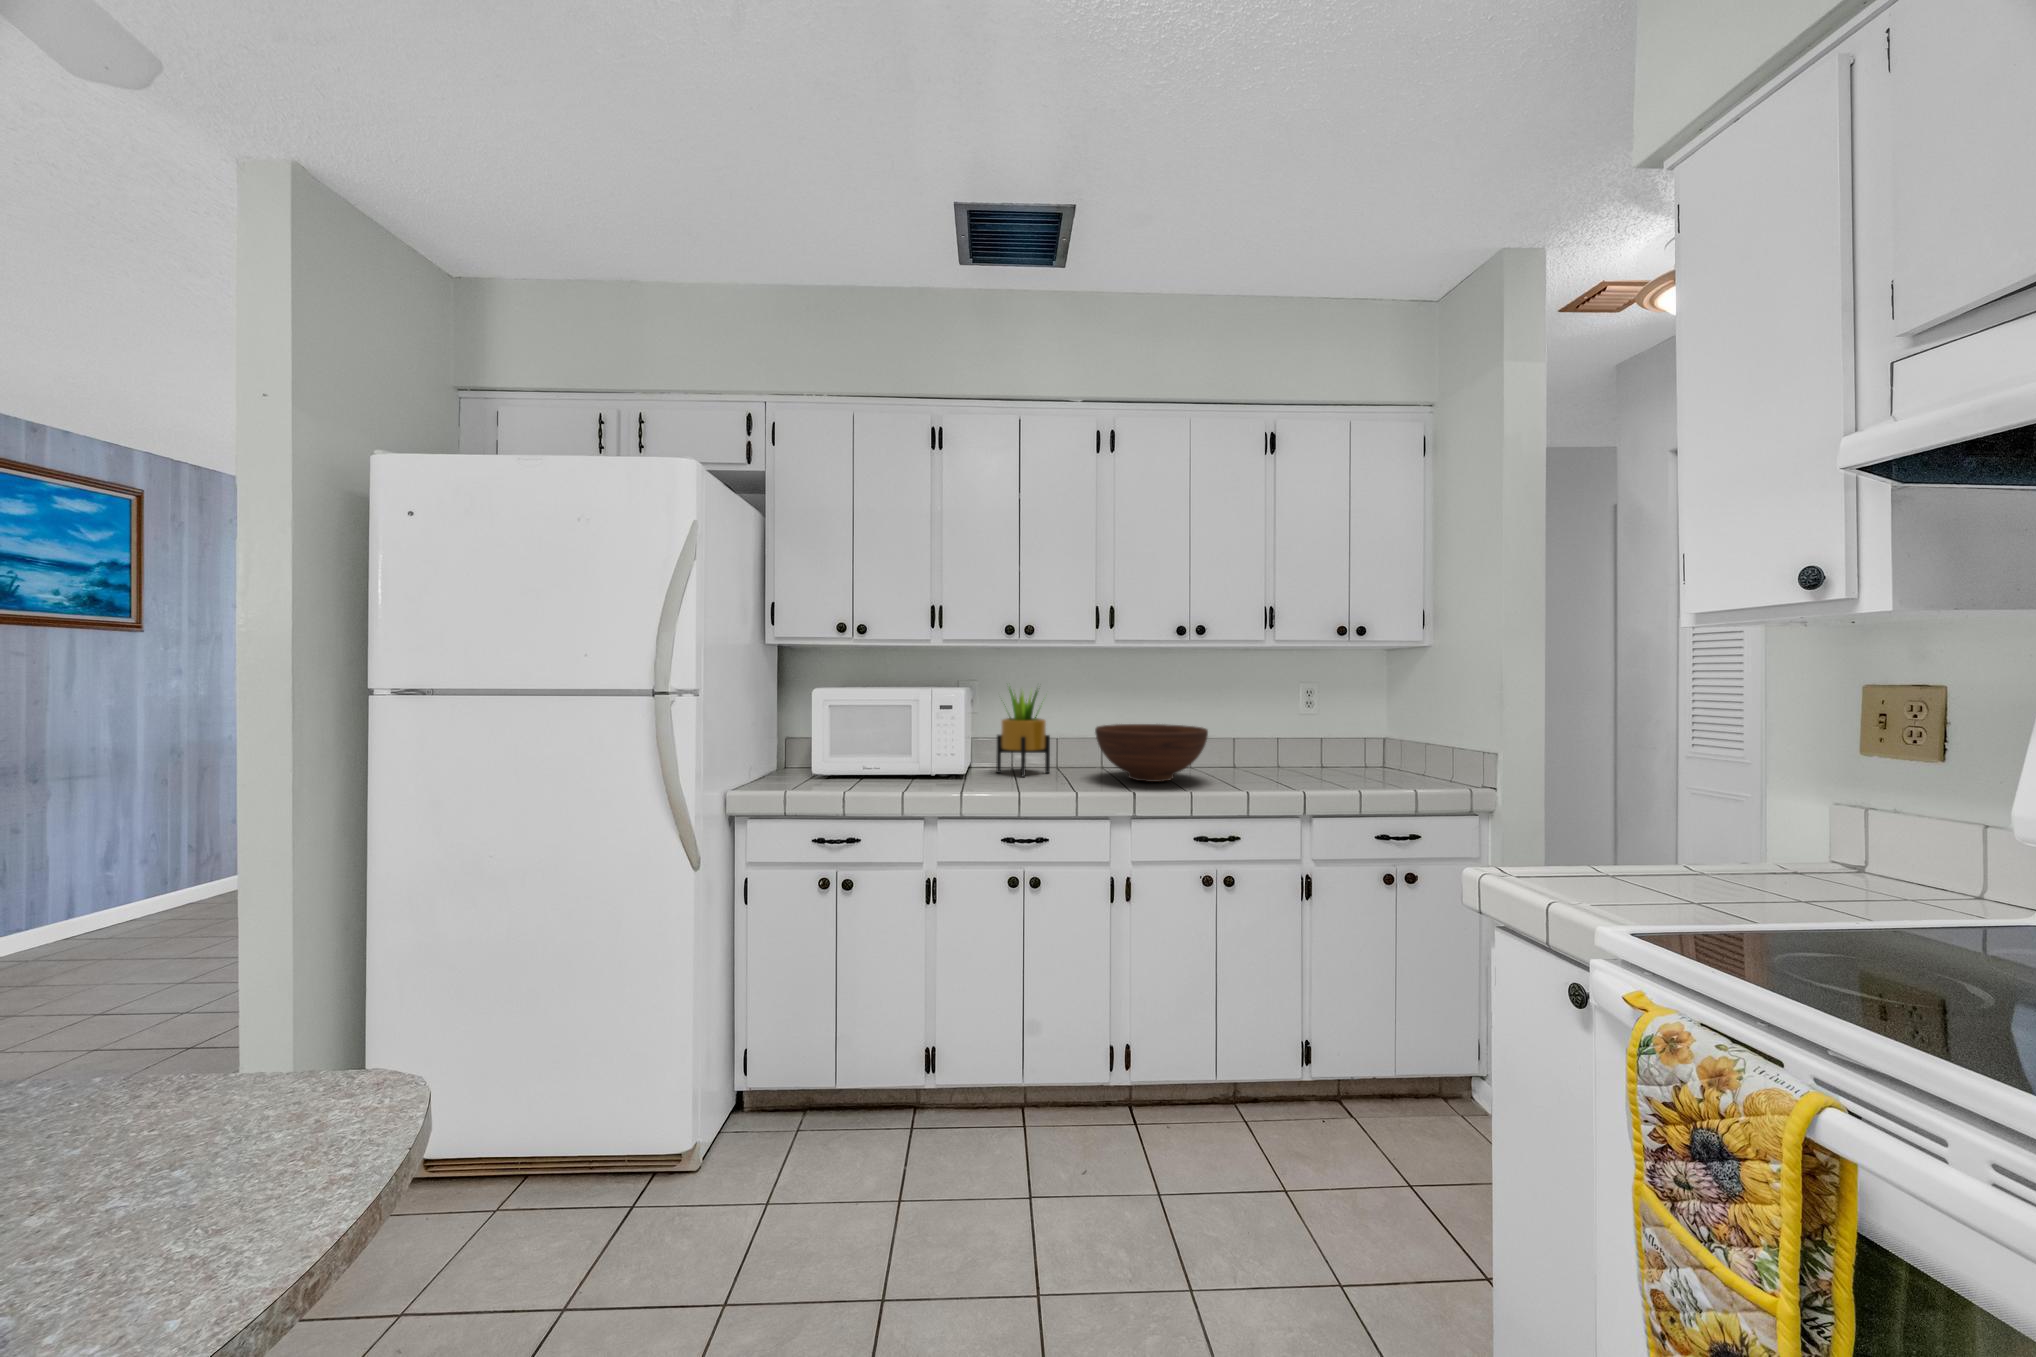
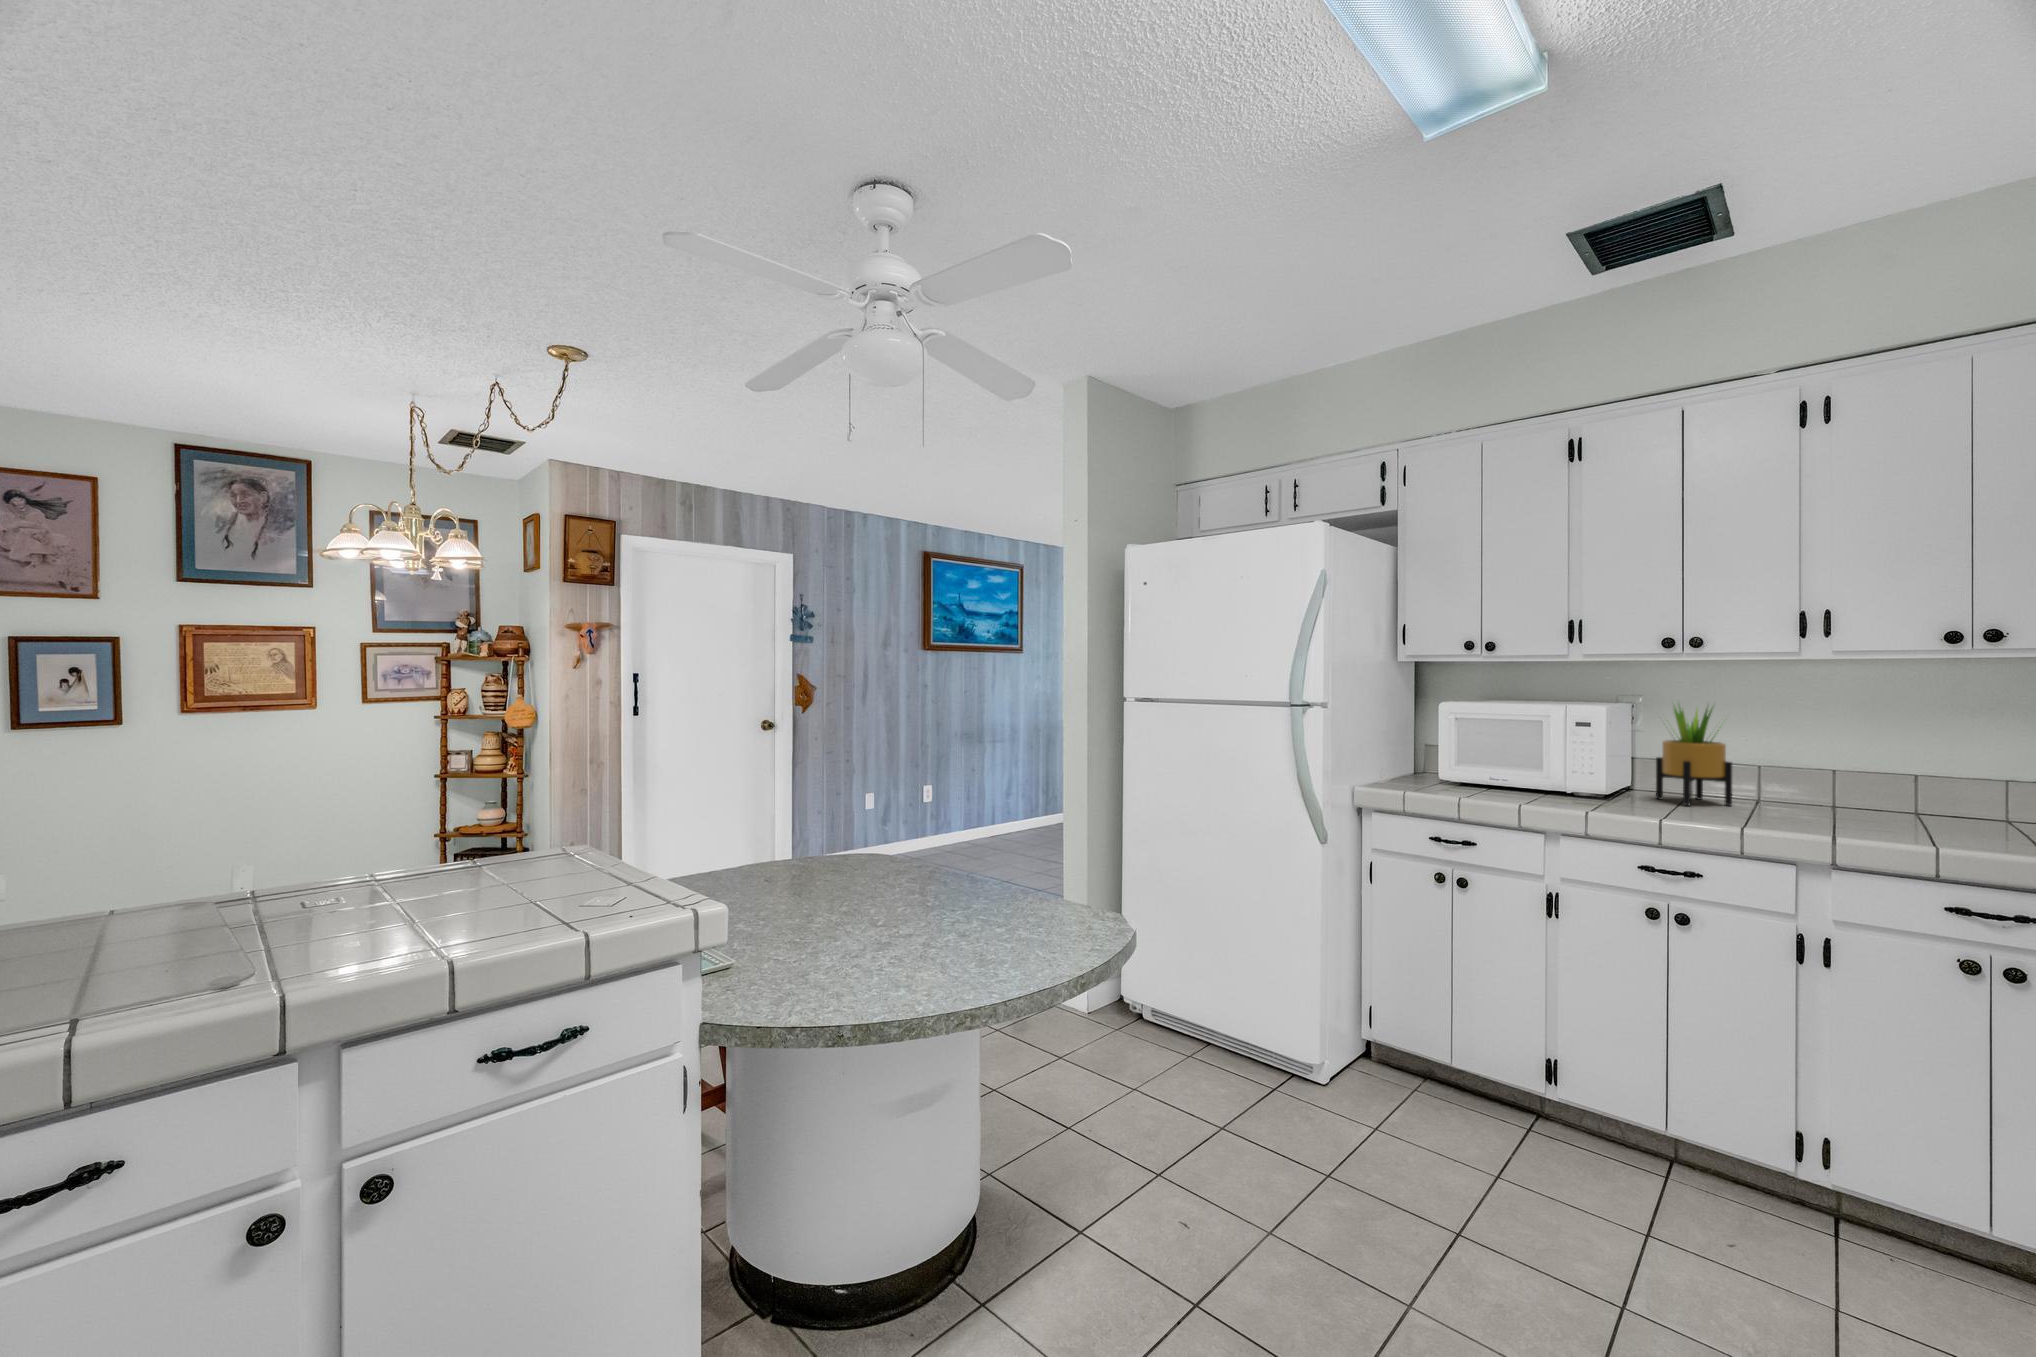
fruit bowl: present [1095,724,1208,782] -> none [1790,755,1992,831]

